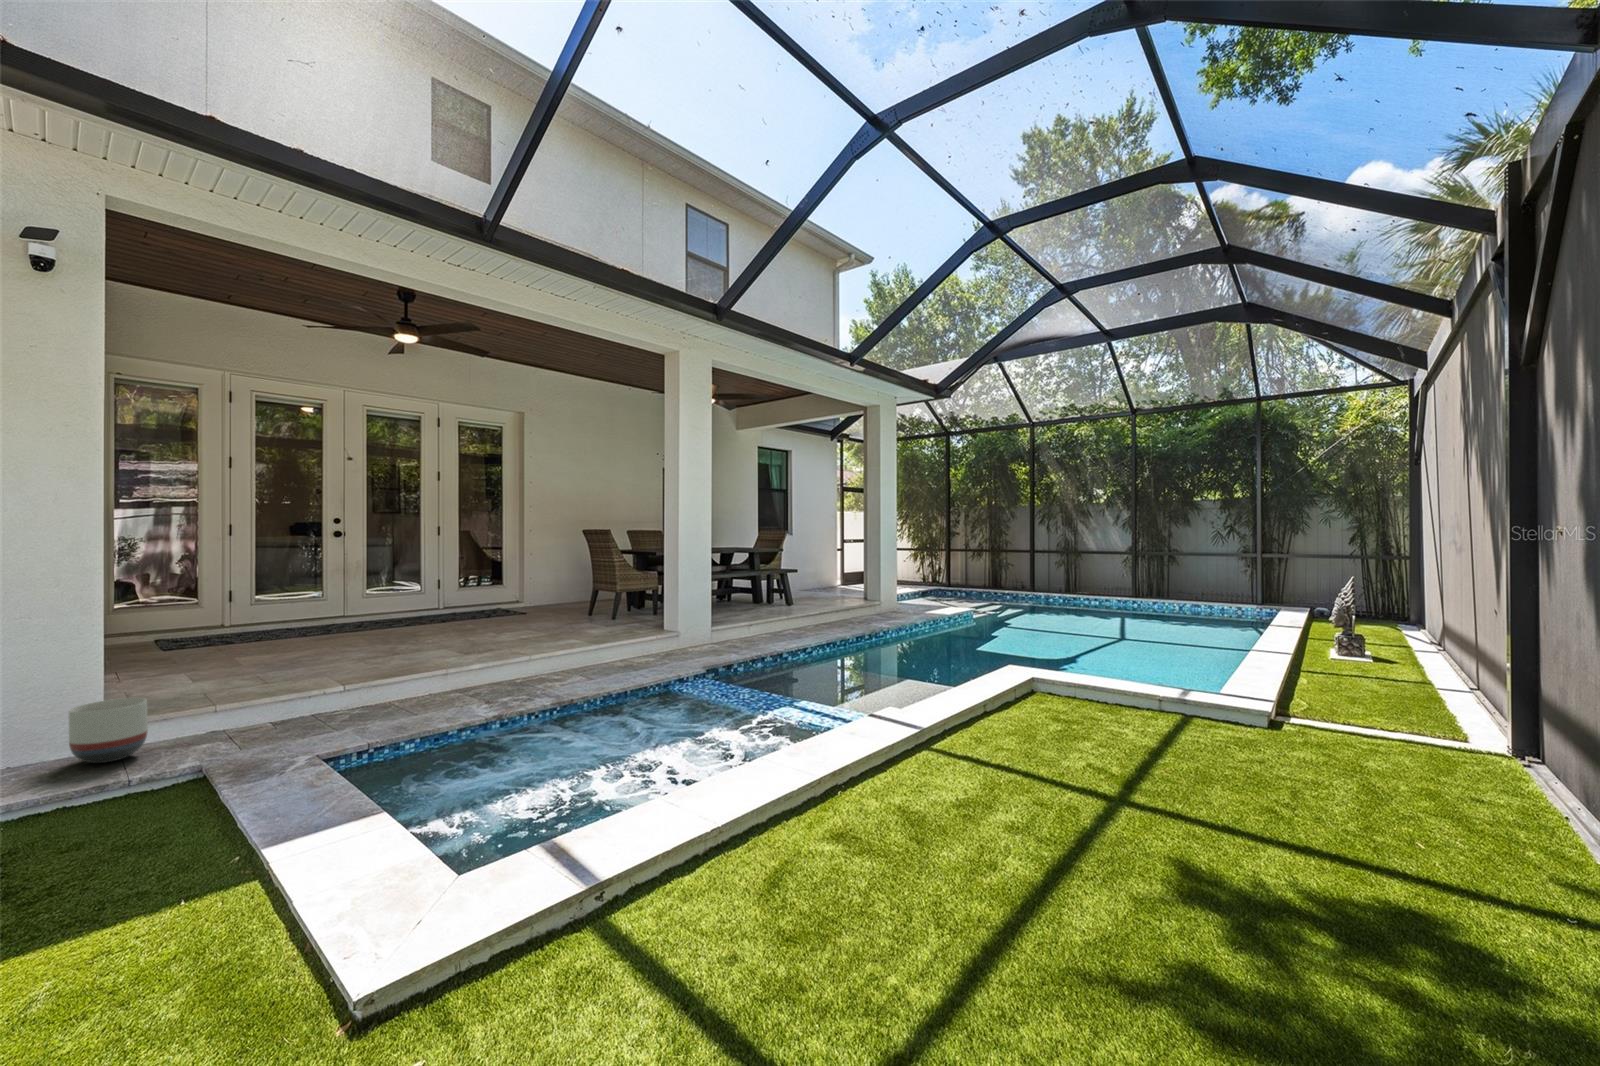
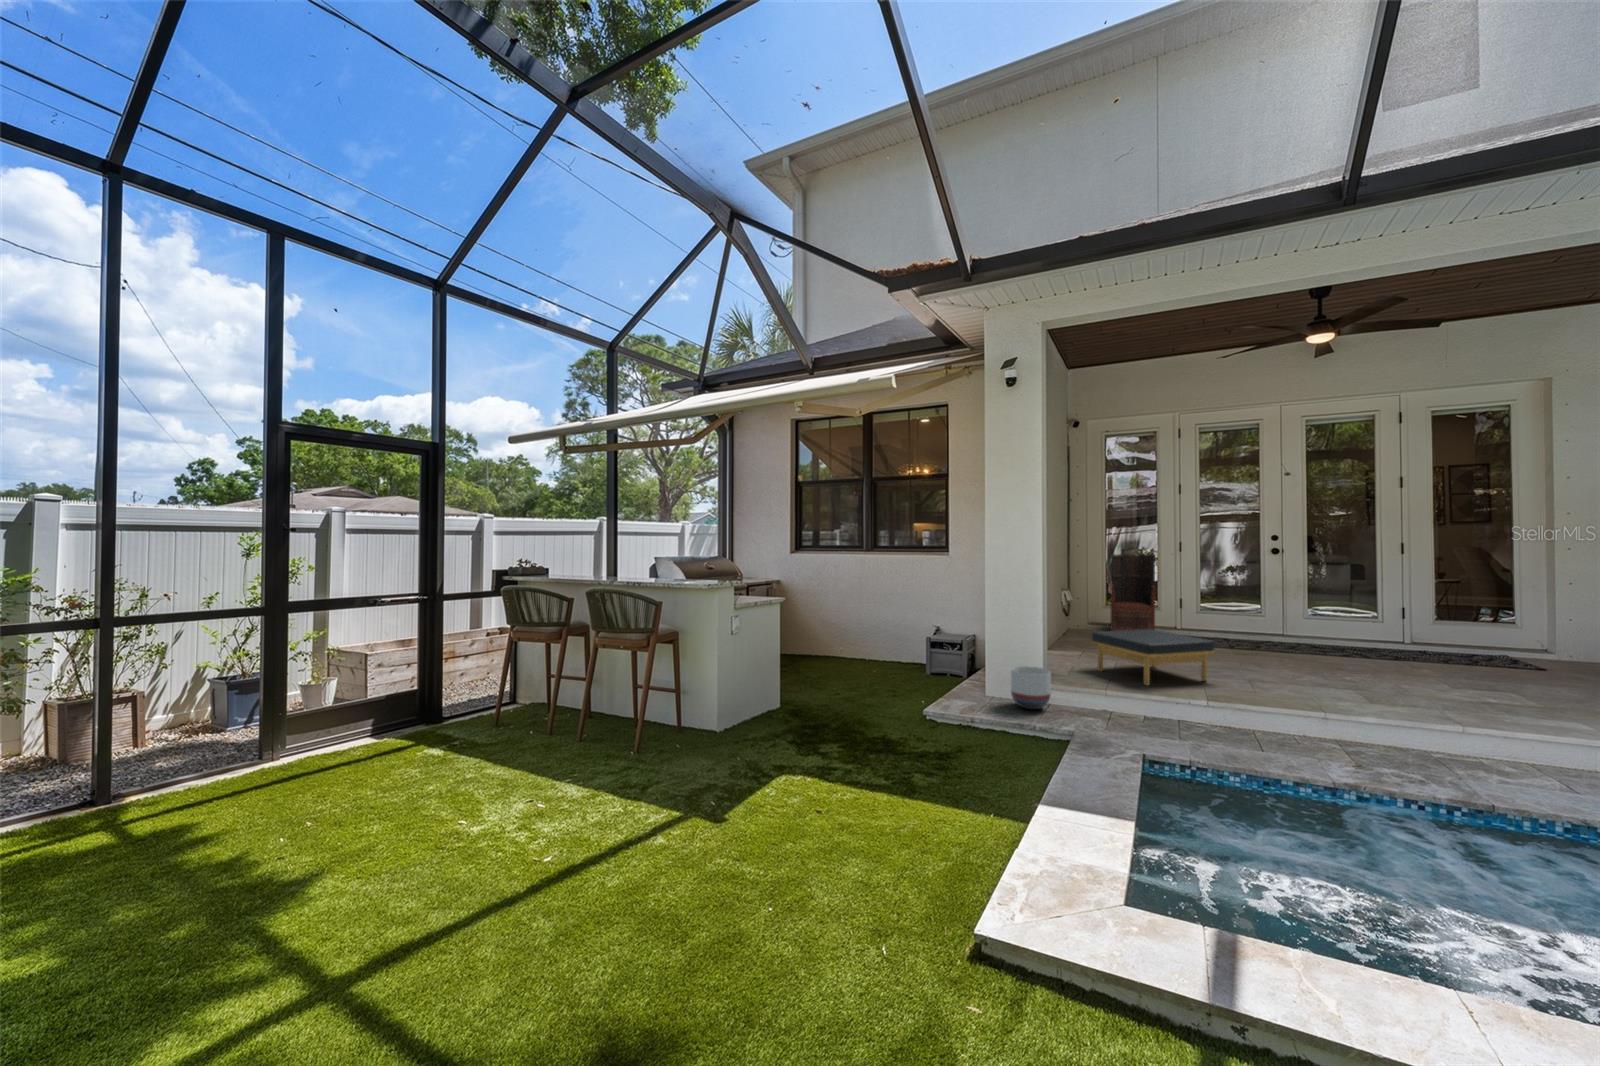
armchair: none [130,535,205,647] -> present [1111,549,1155,631]
ottoman: none [166,626,330,691] -> present [1092,629,1215,685]

